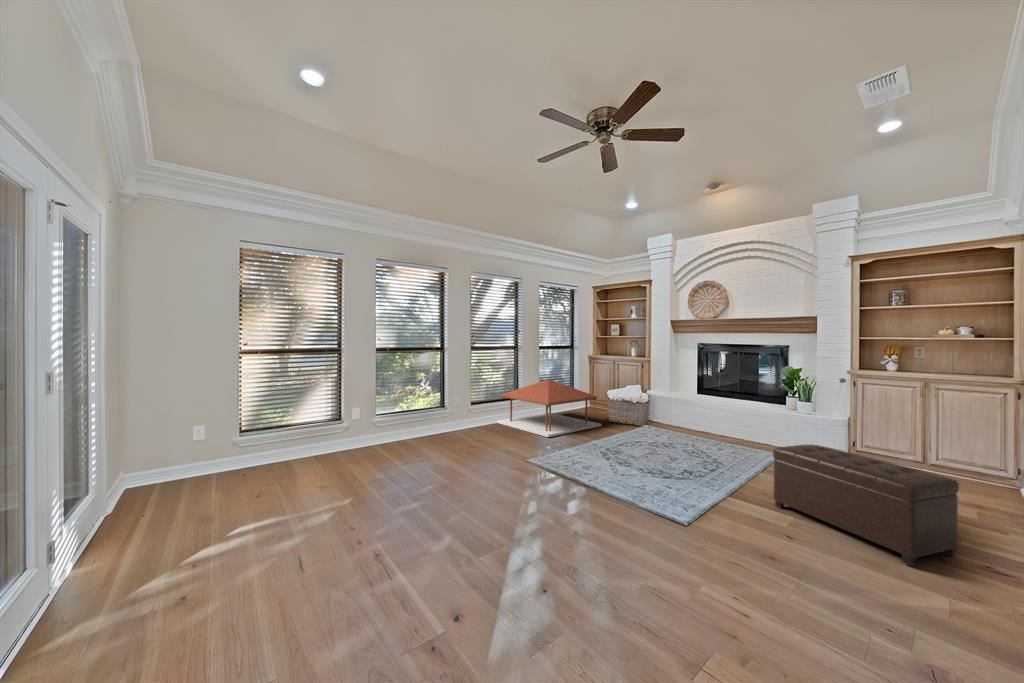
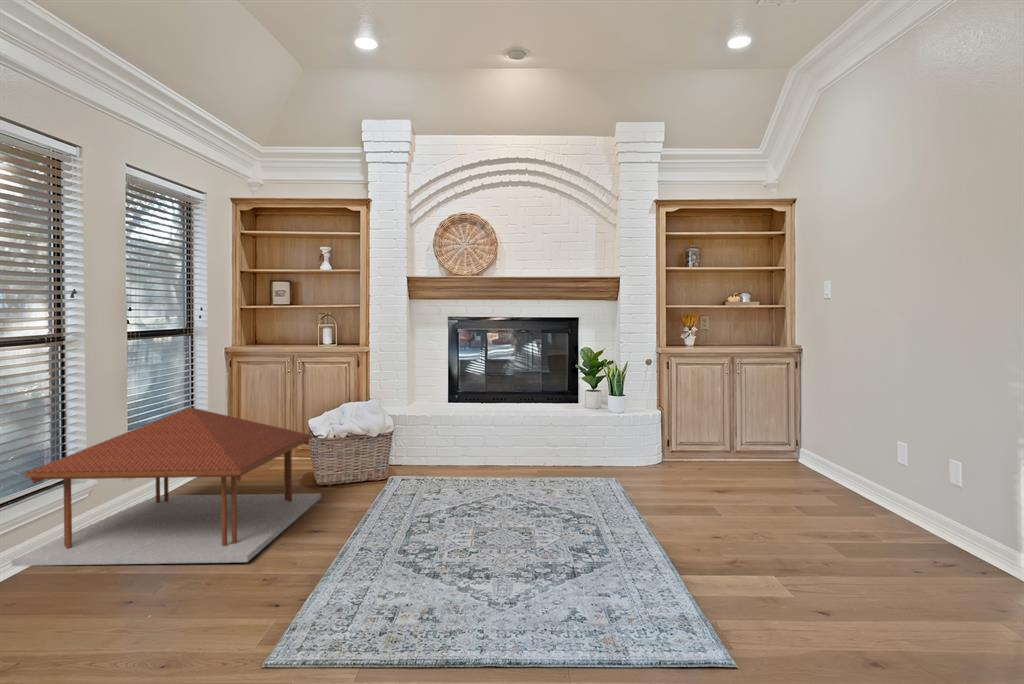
ottoman: present [773,444,959,566] -> none [760,452,975,586]

